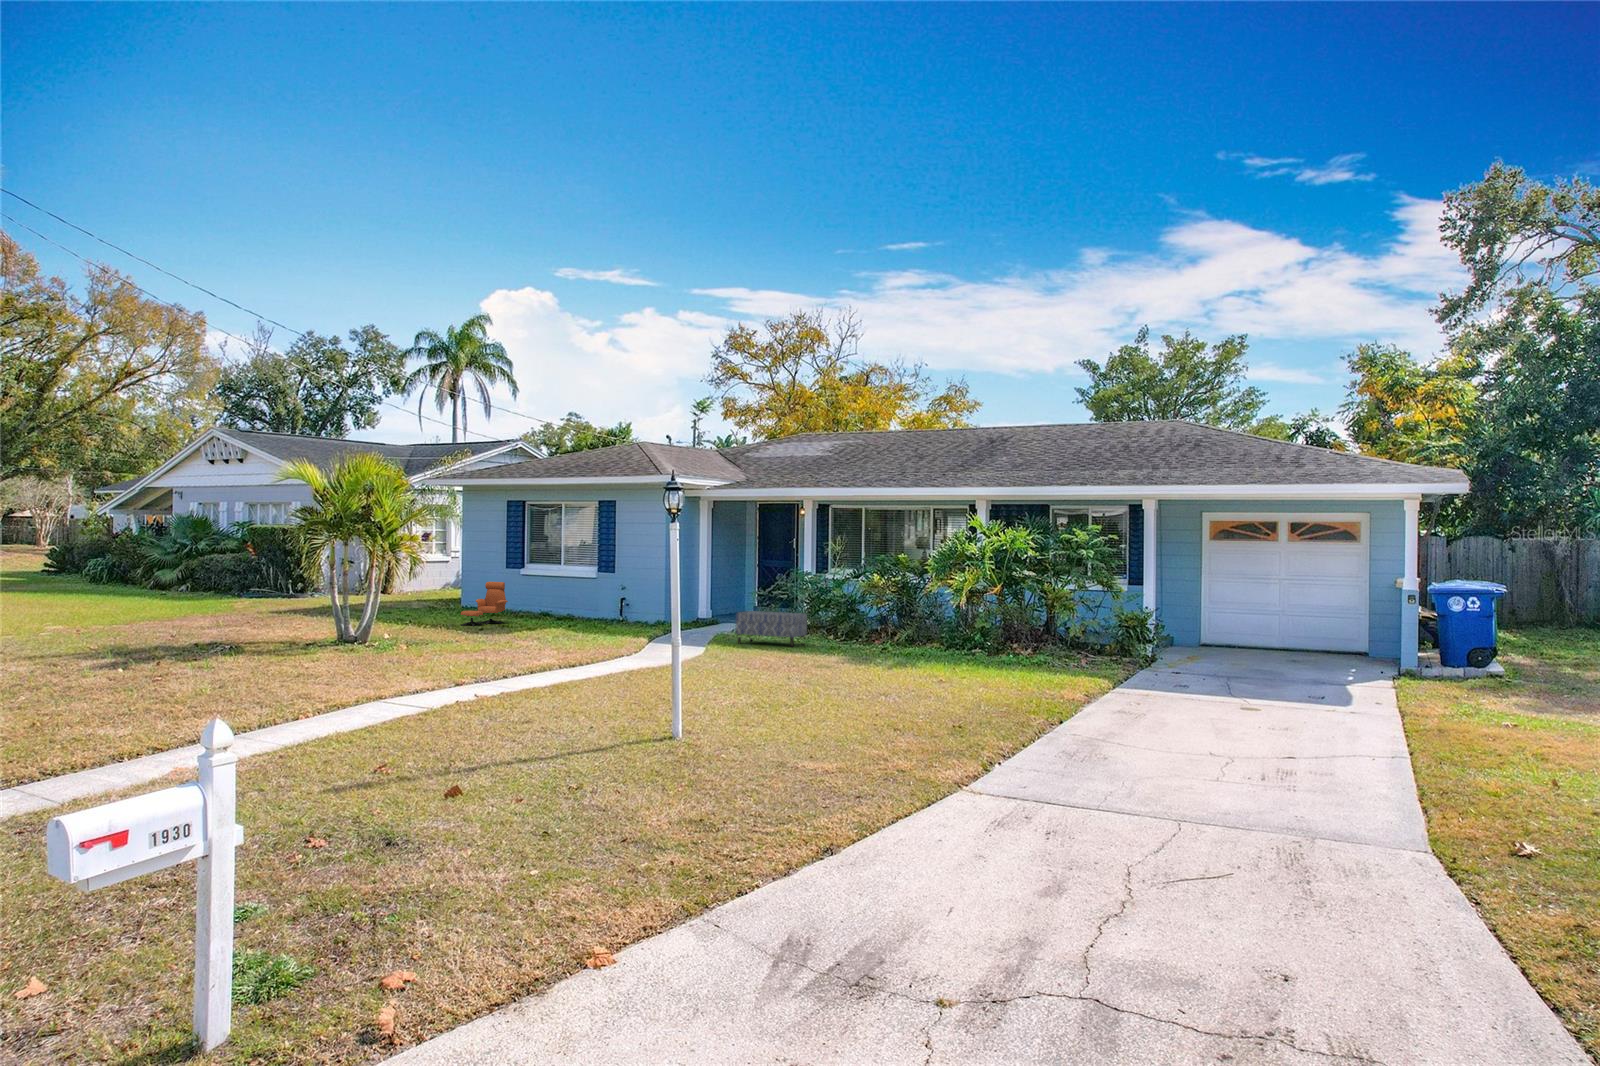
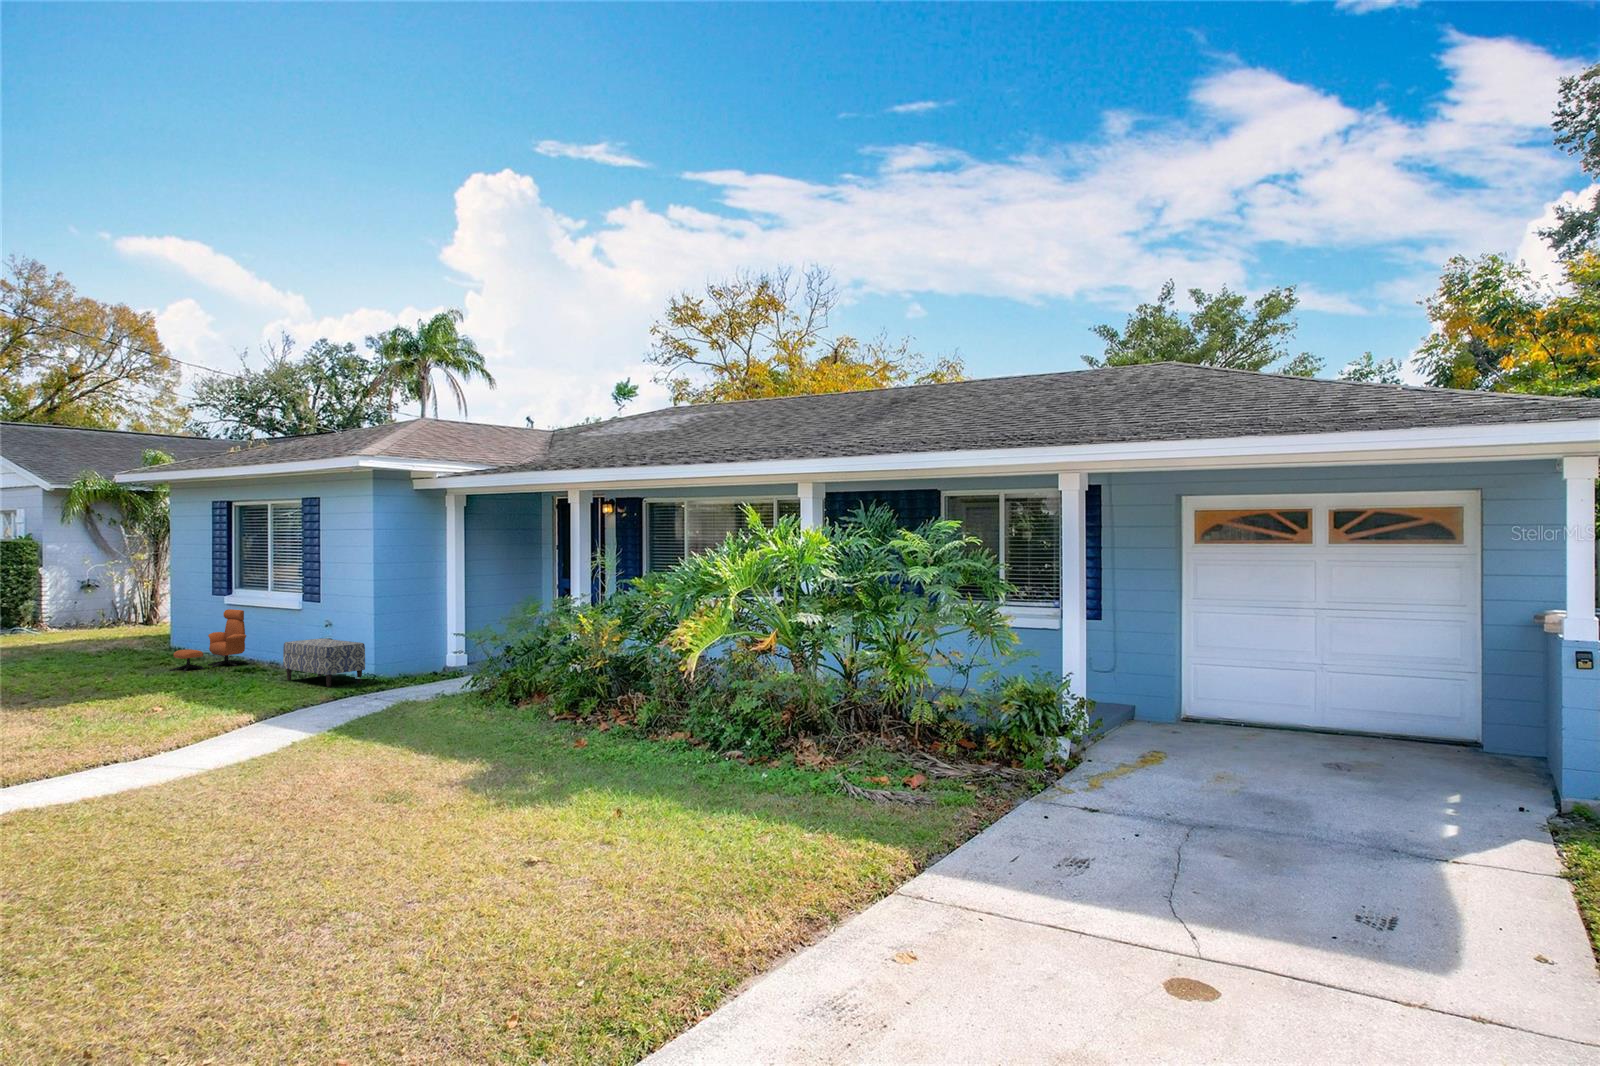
bench: present [736,611,807,647] -> present [283,638,365,687]

